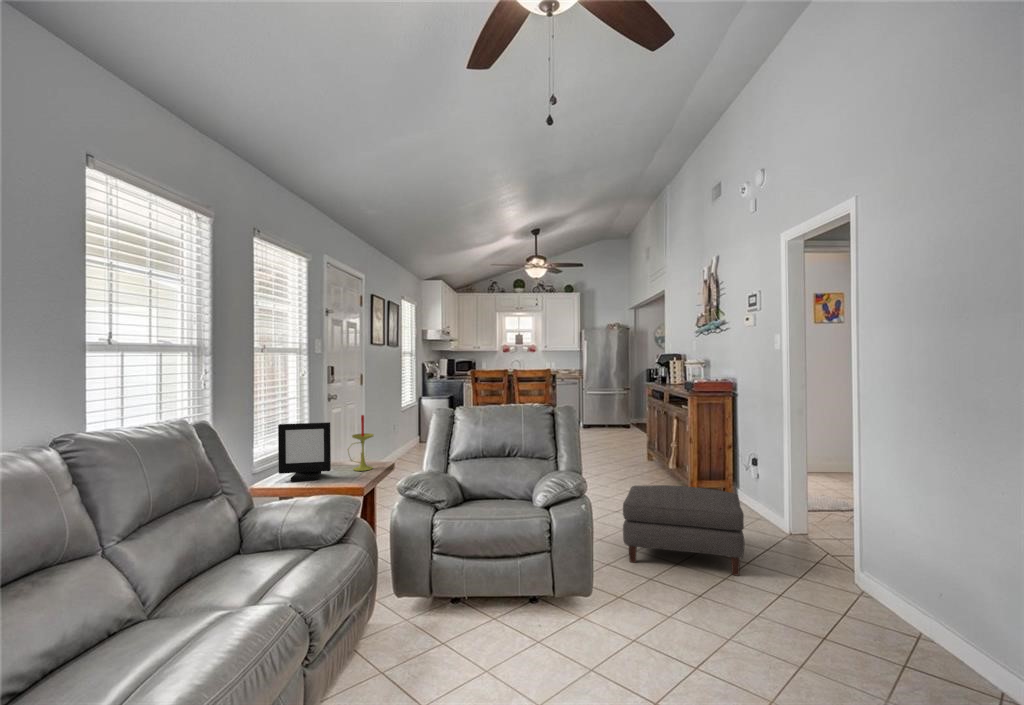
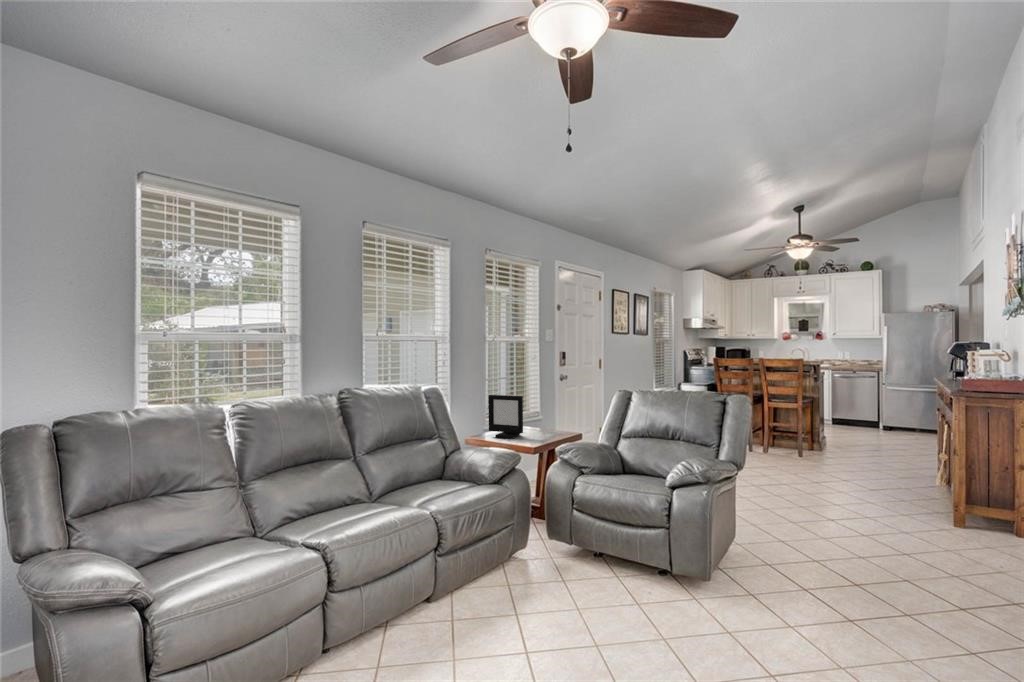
candle: present [348,415,373,471] -> none [537,391,559,437]
ottoman: present [623,485,745,575] -> none [799,492,986,622]

